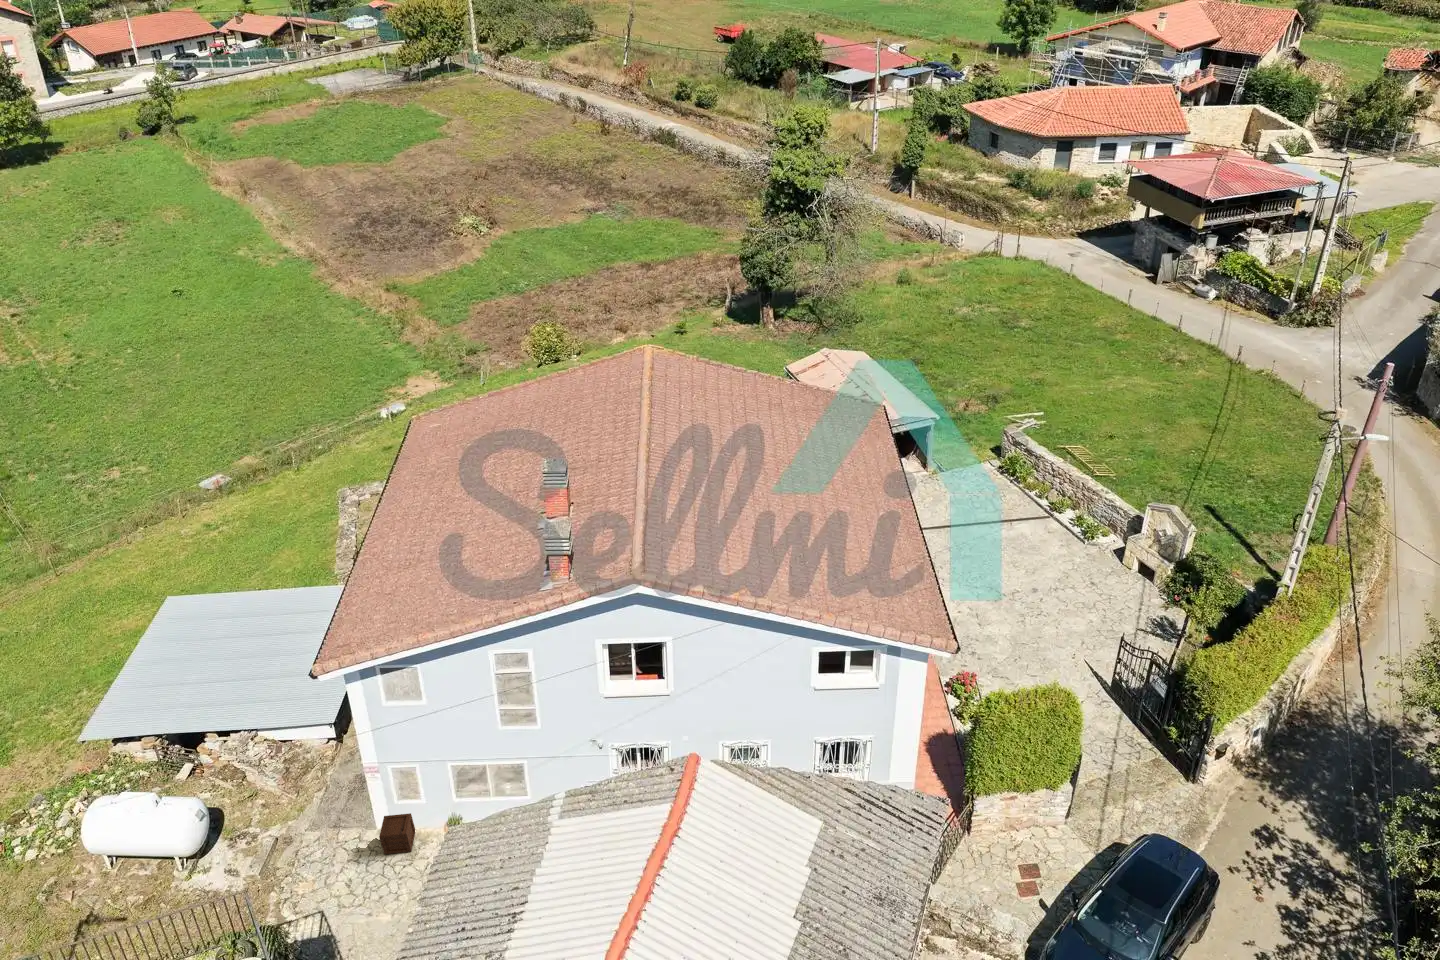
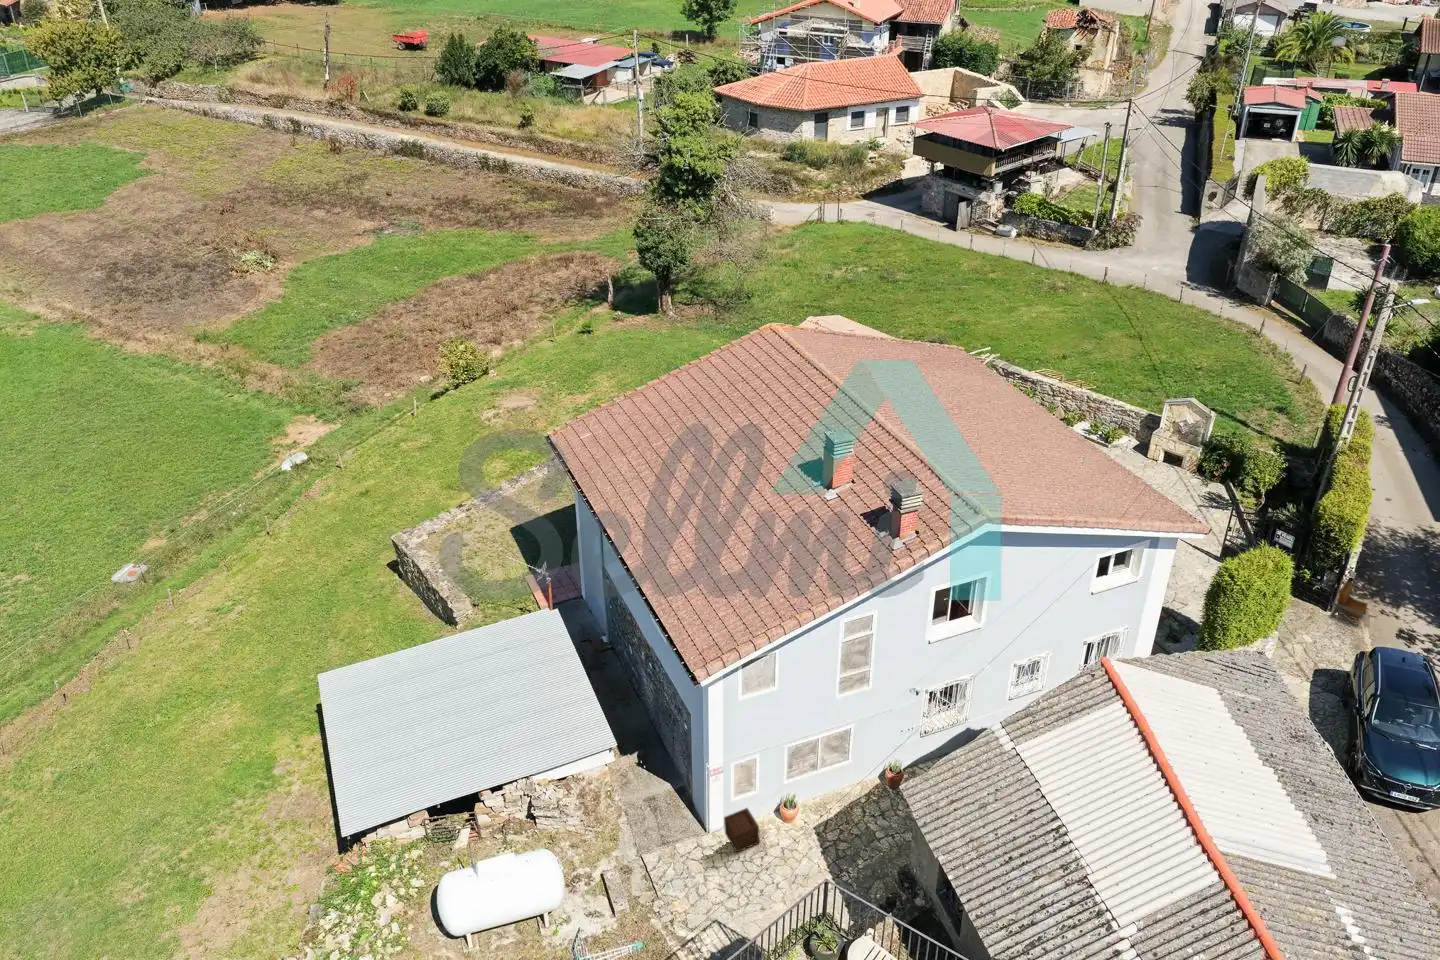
lounge chair: none [1198,753,1258,813] -> present [1329,581,1371,627]

